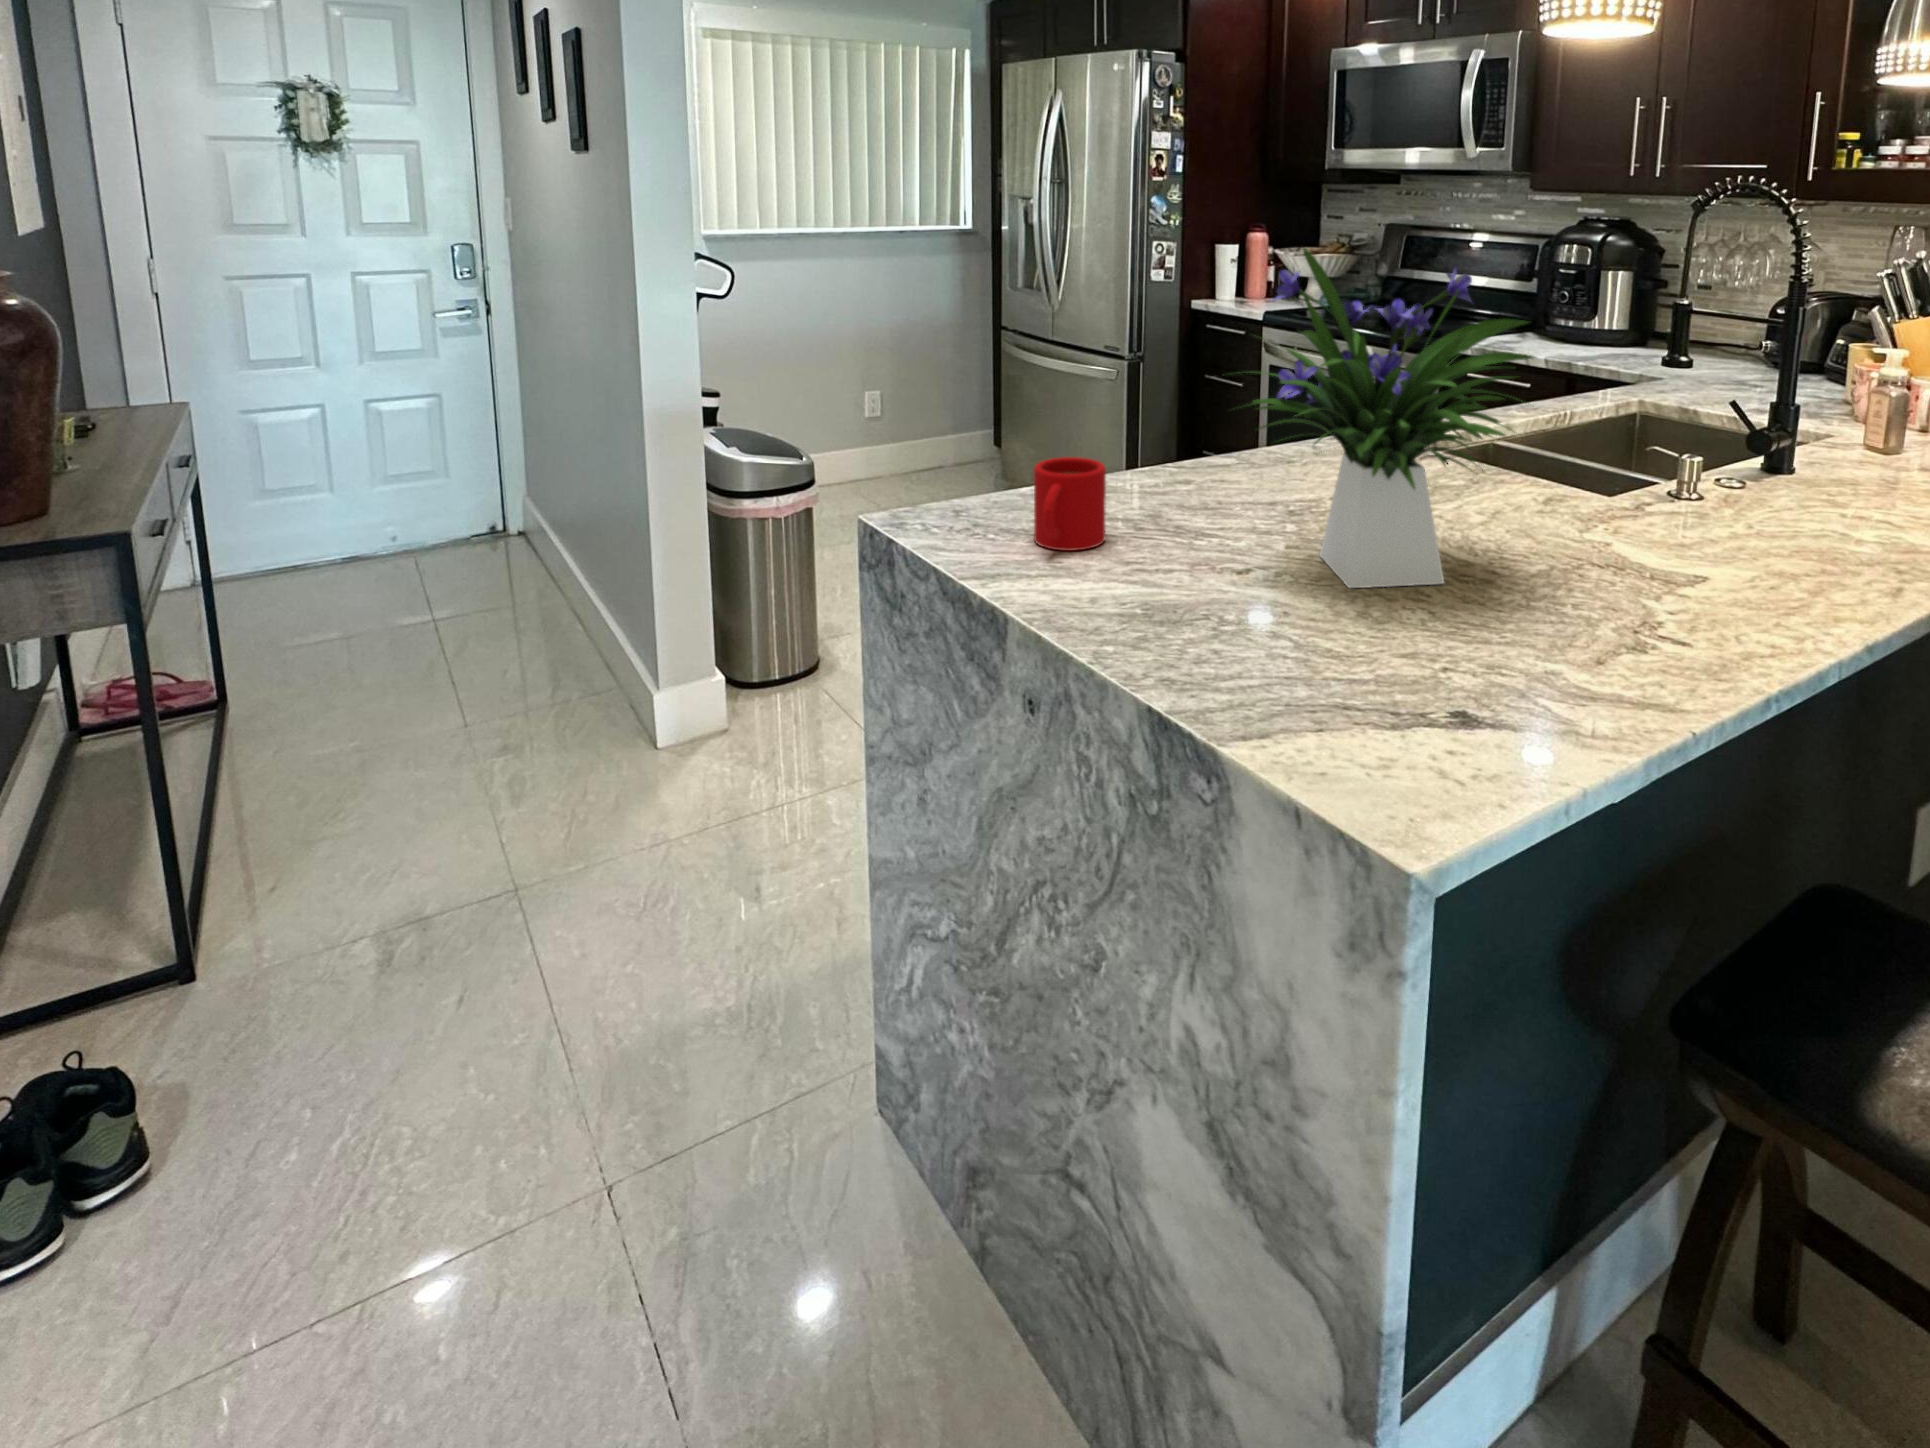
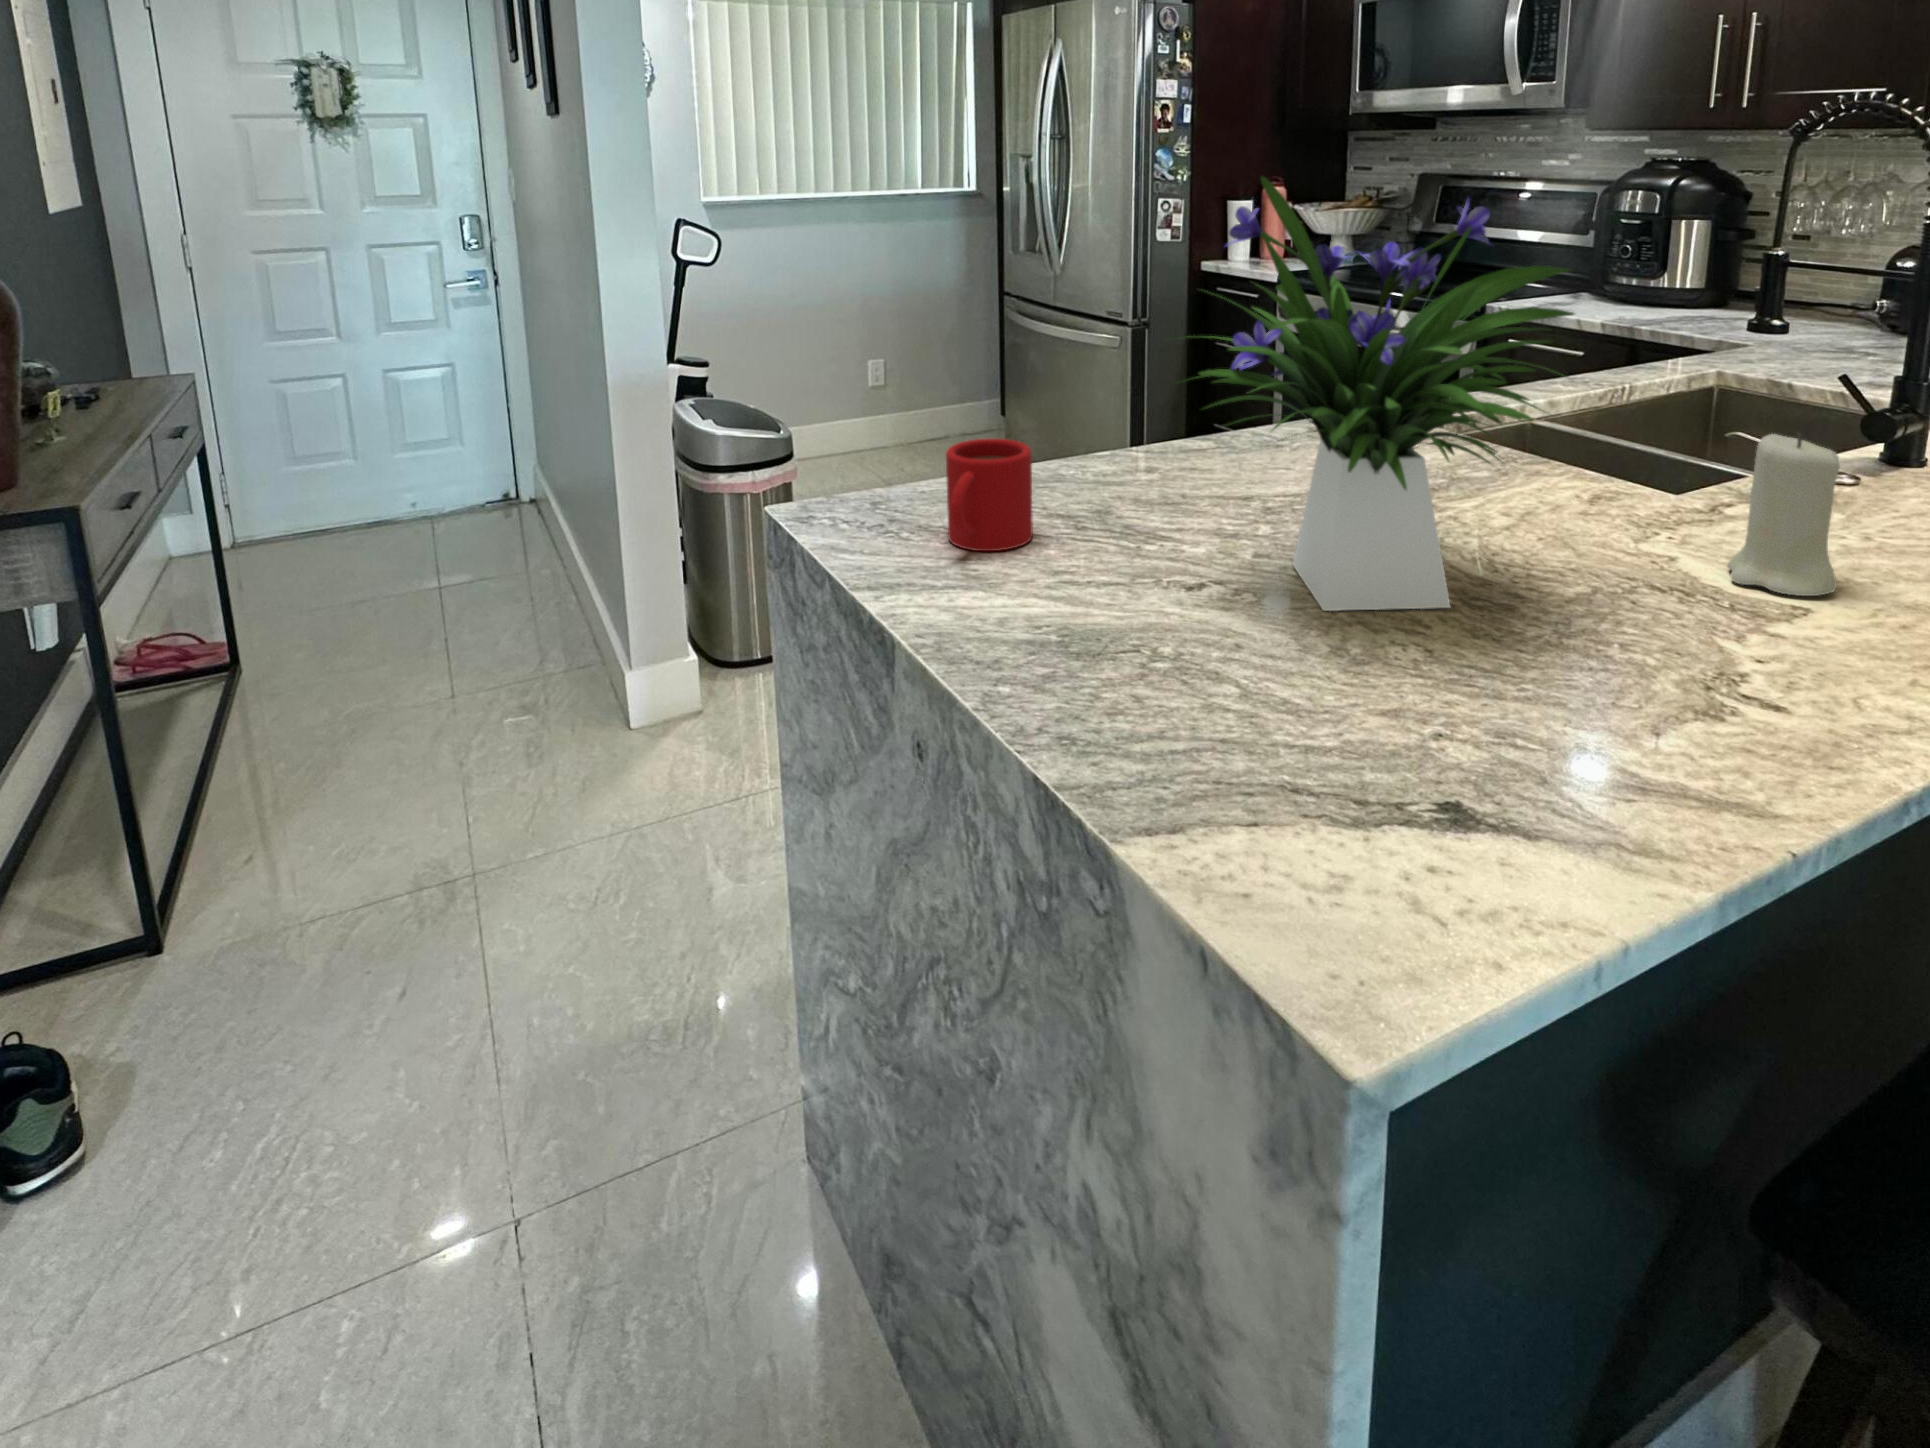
candle: none [1645,446,1722,570] -> present [1727,433,1840,596]

